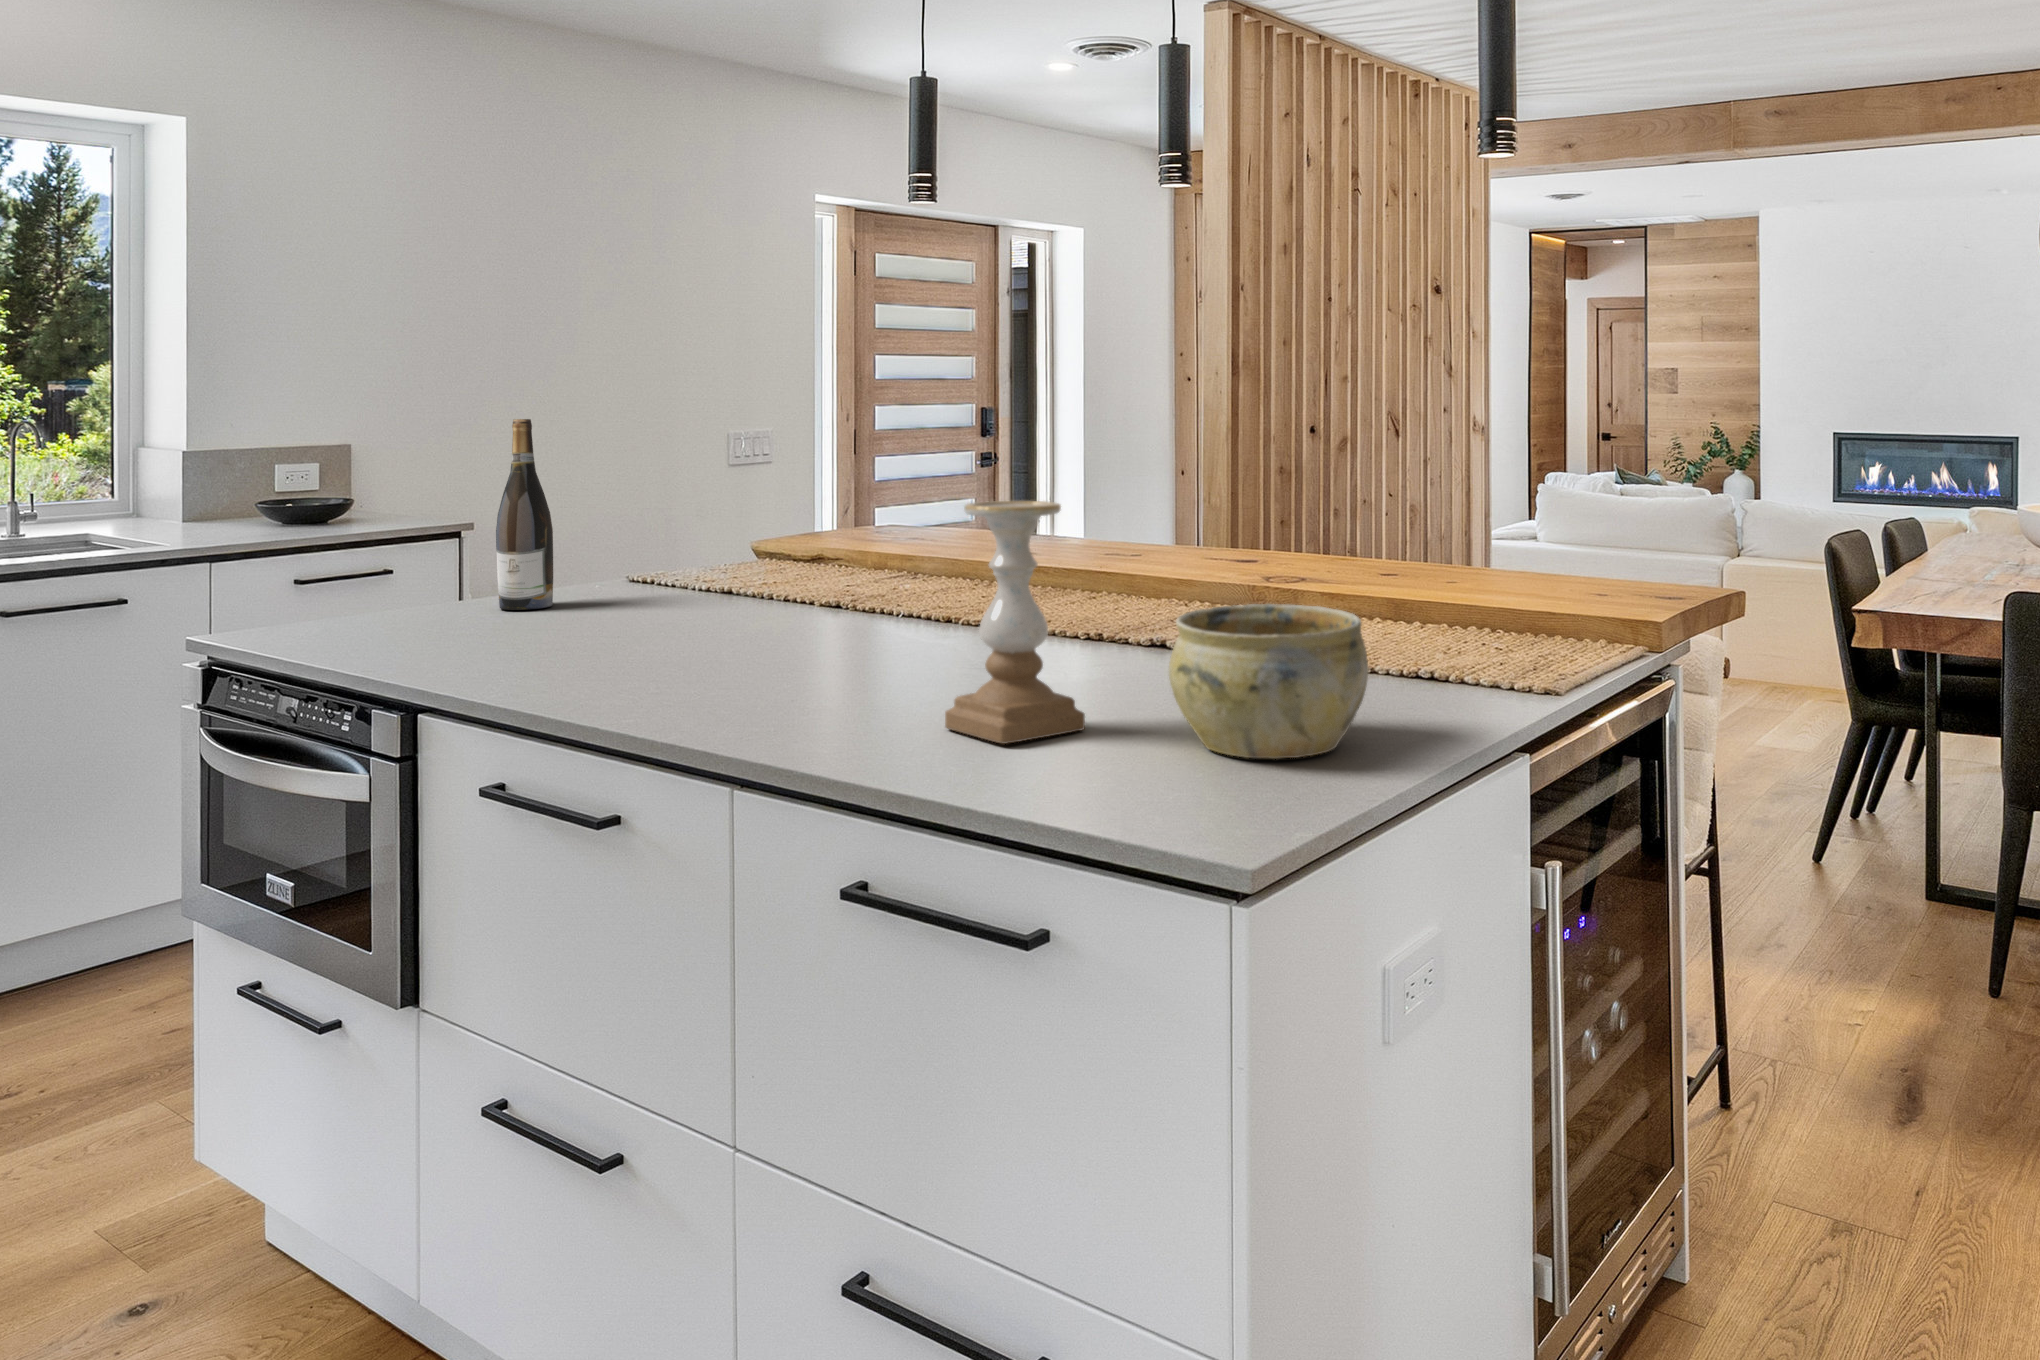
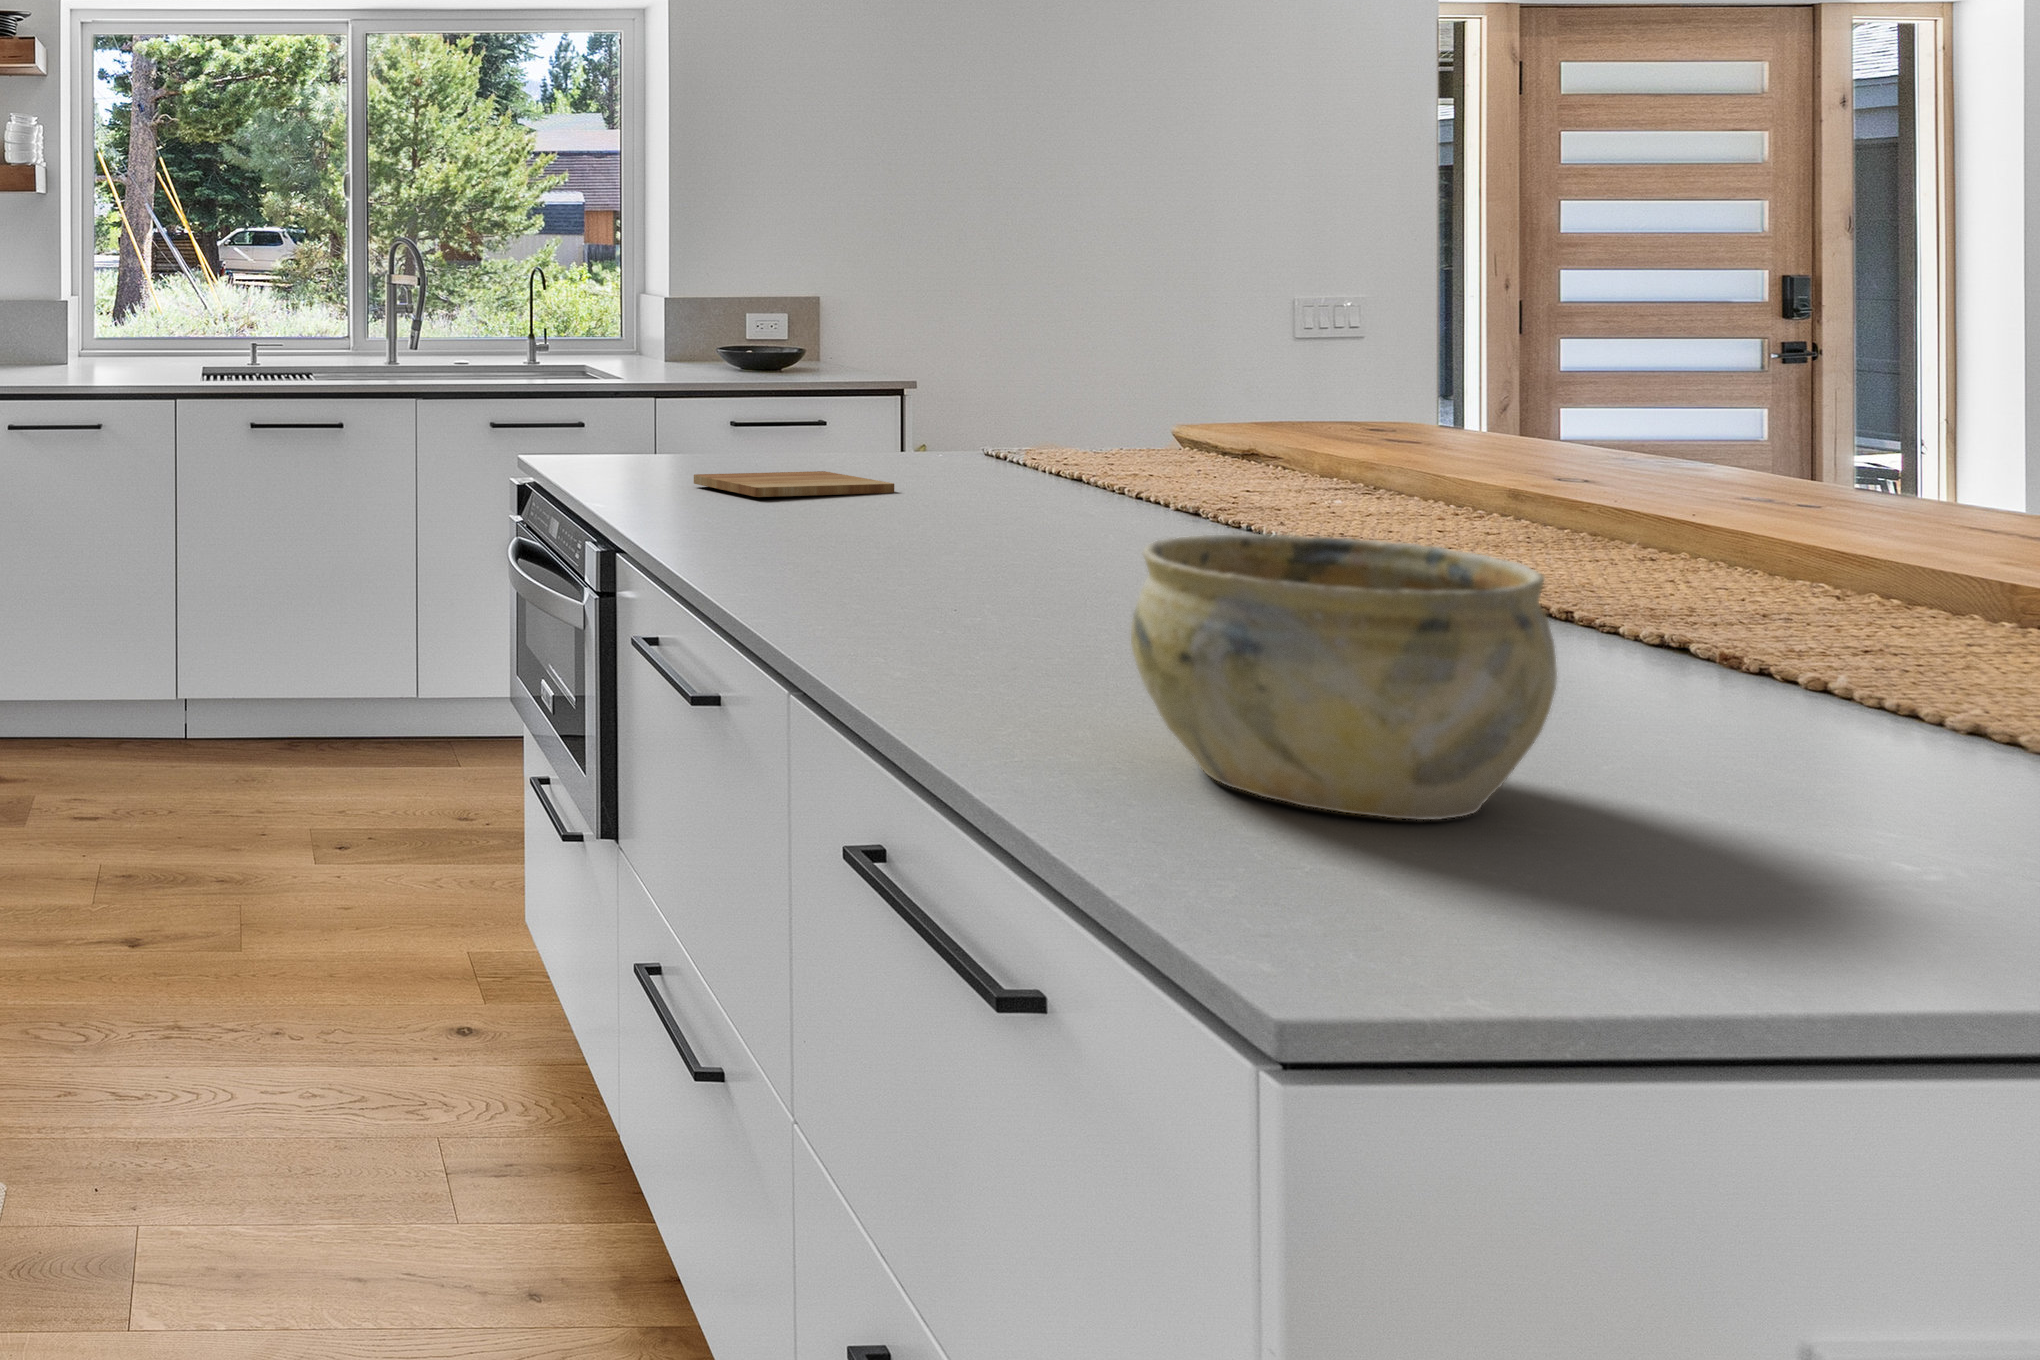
wine bottle: present [496,419,553,610] -> none [875,264,939,475]
candle holder: present [945,501,1085,744] -> none [937,344,1107,692]
cutting board: none [393,616,568,648] -> present [694,471,894,497]

